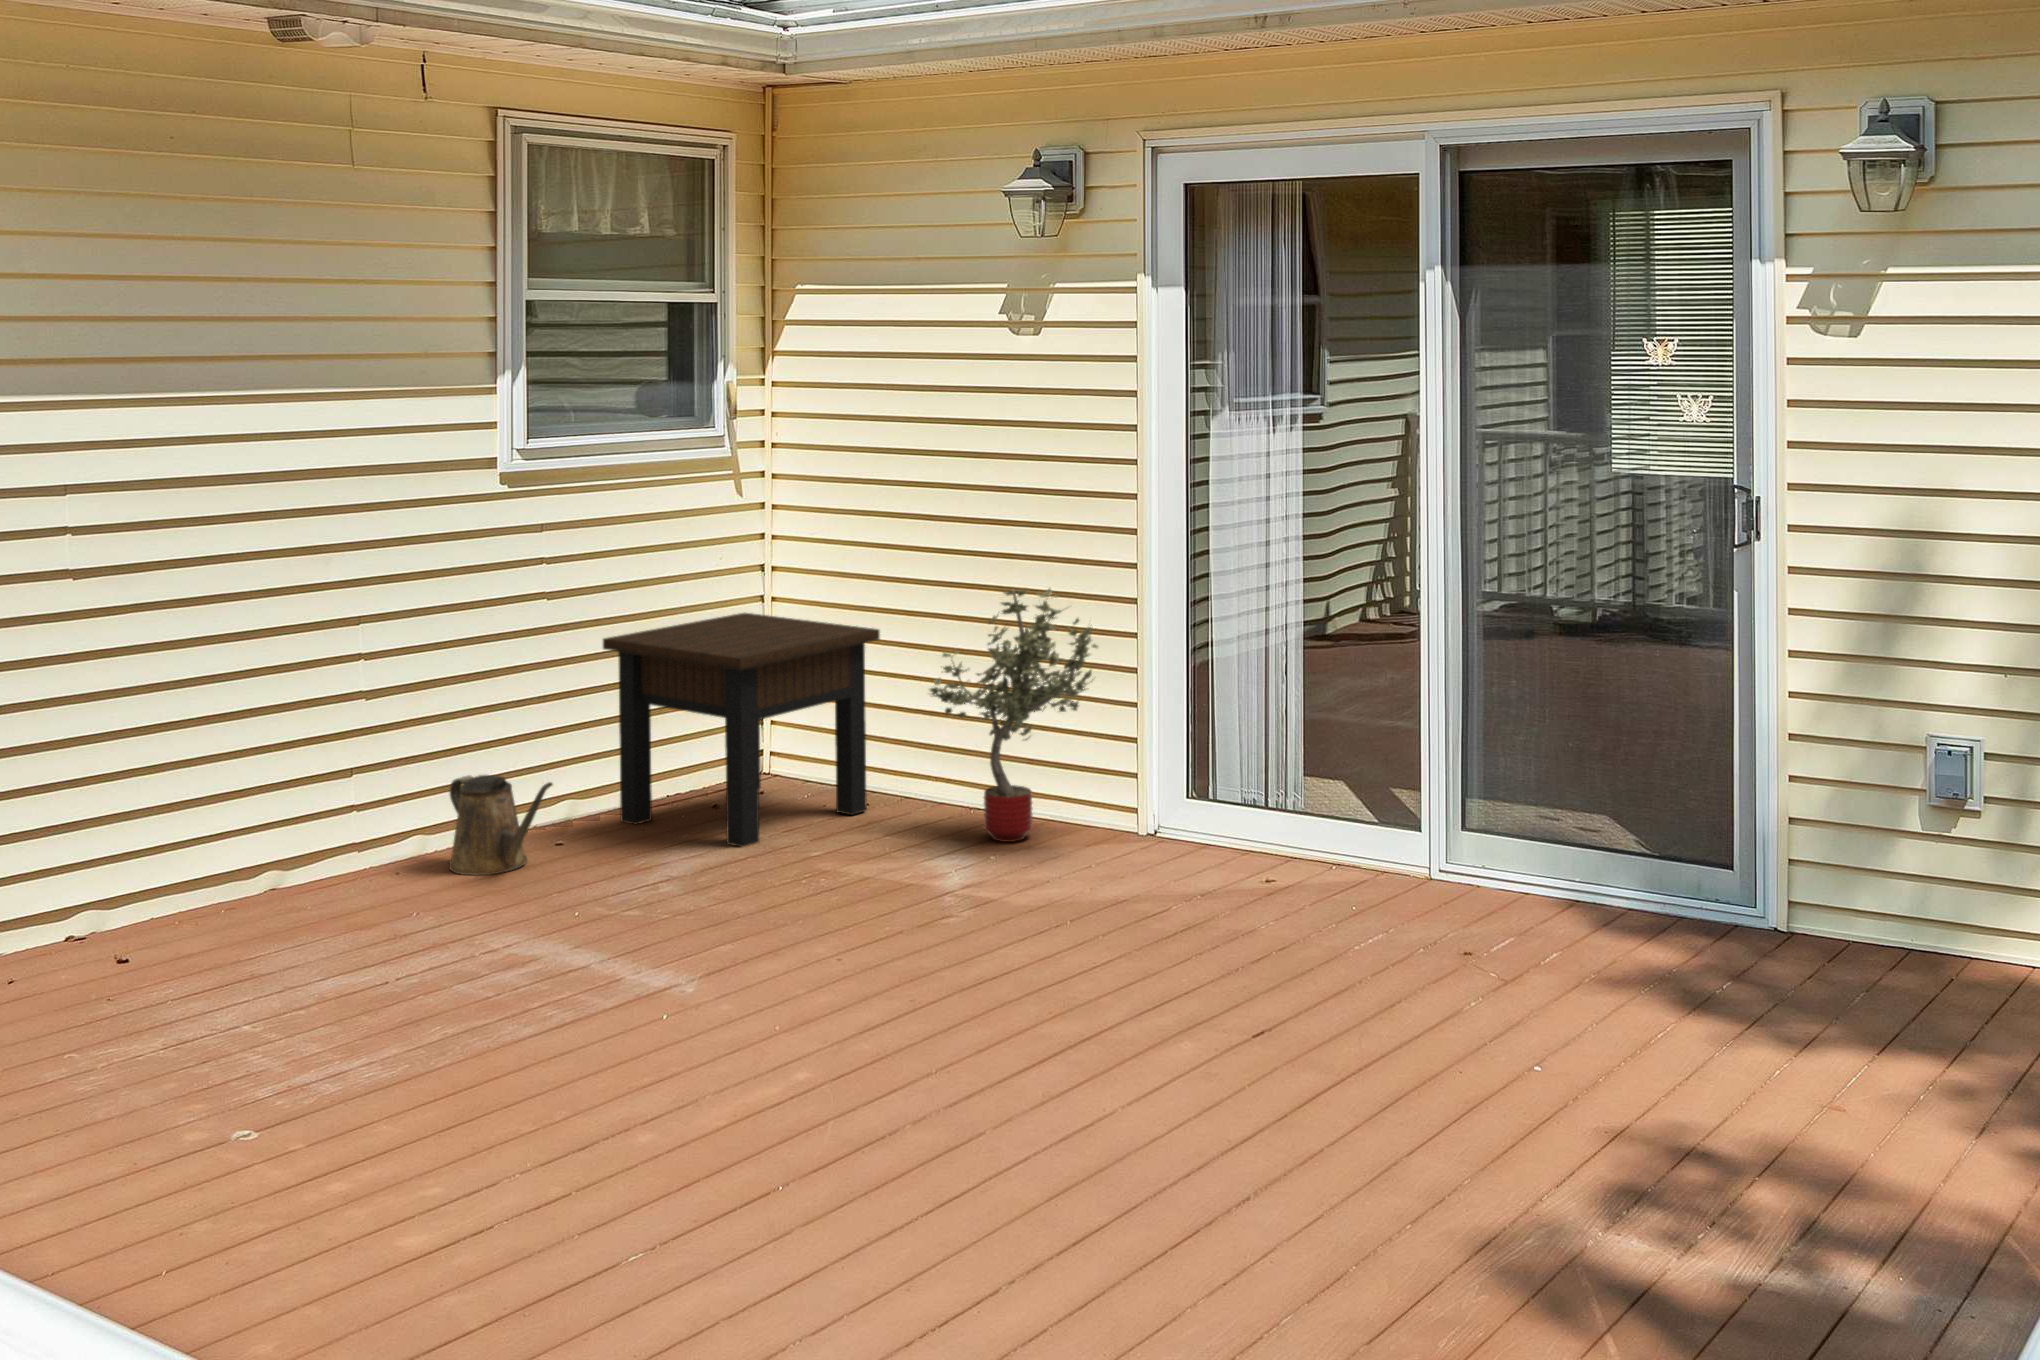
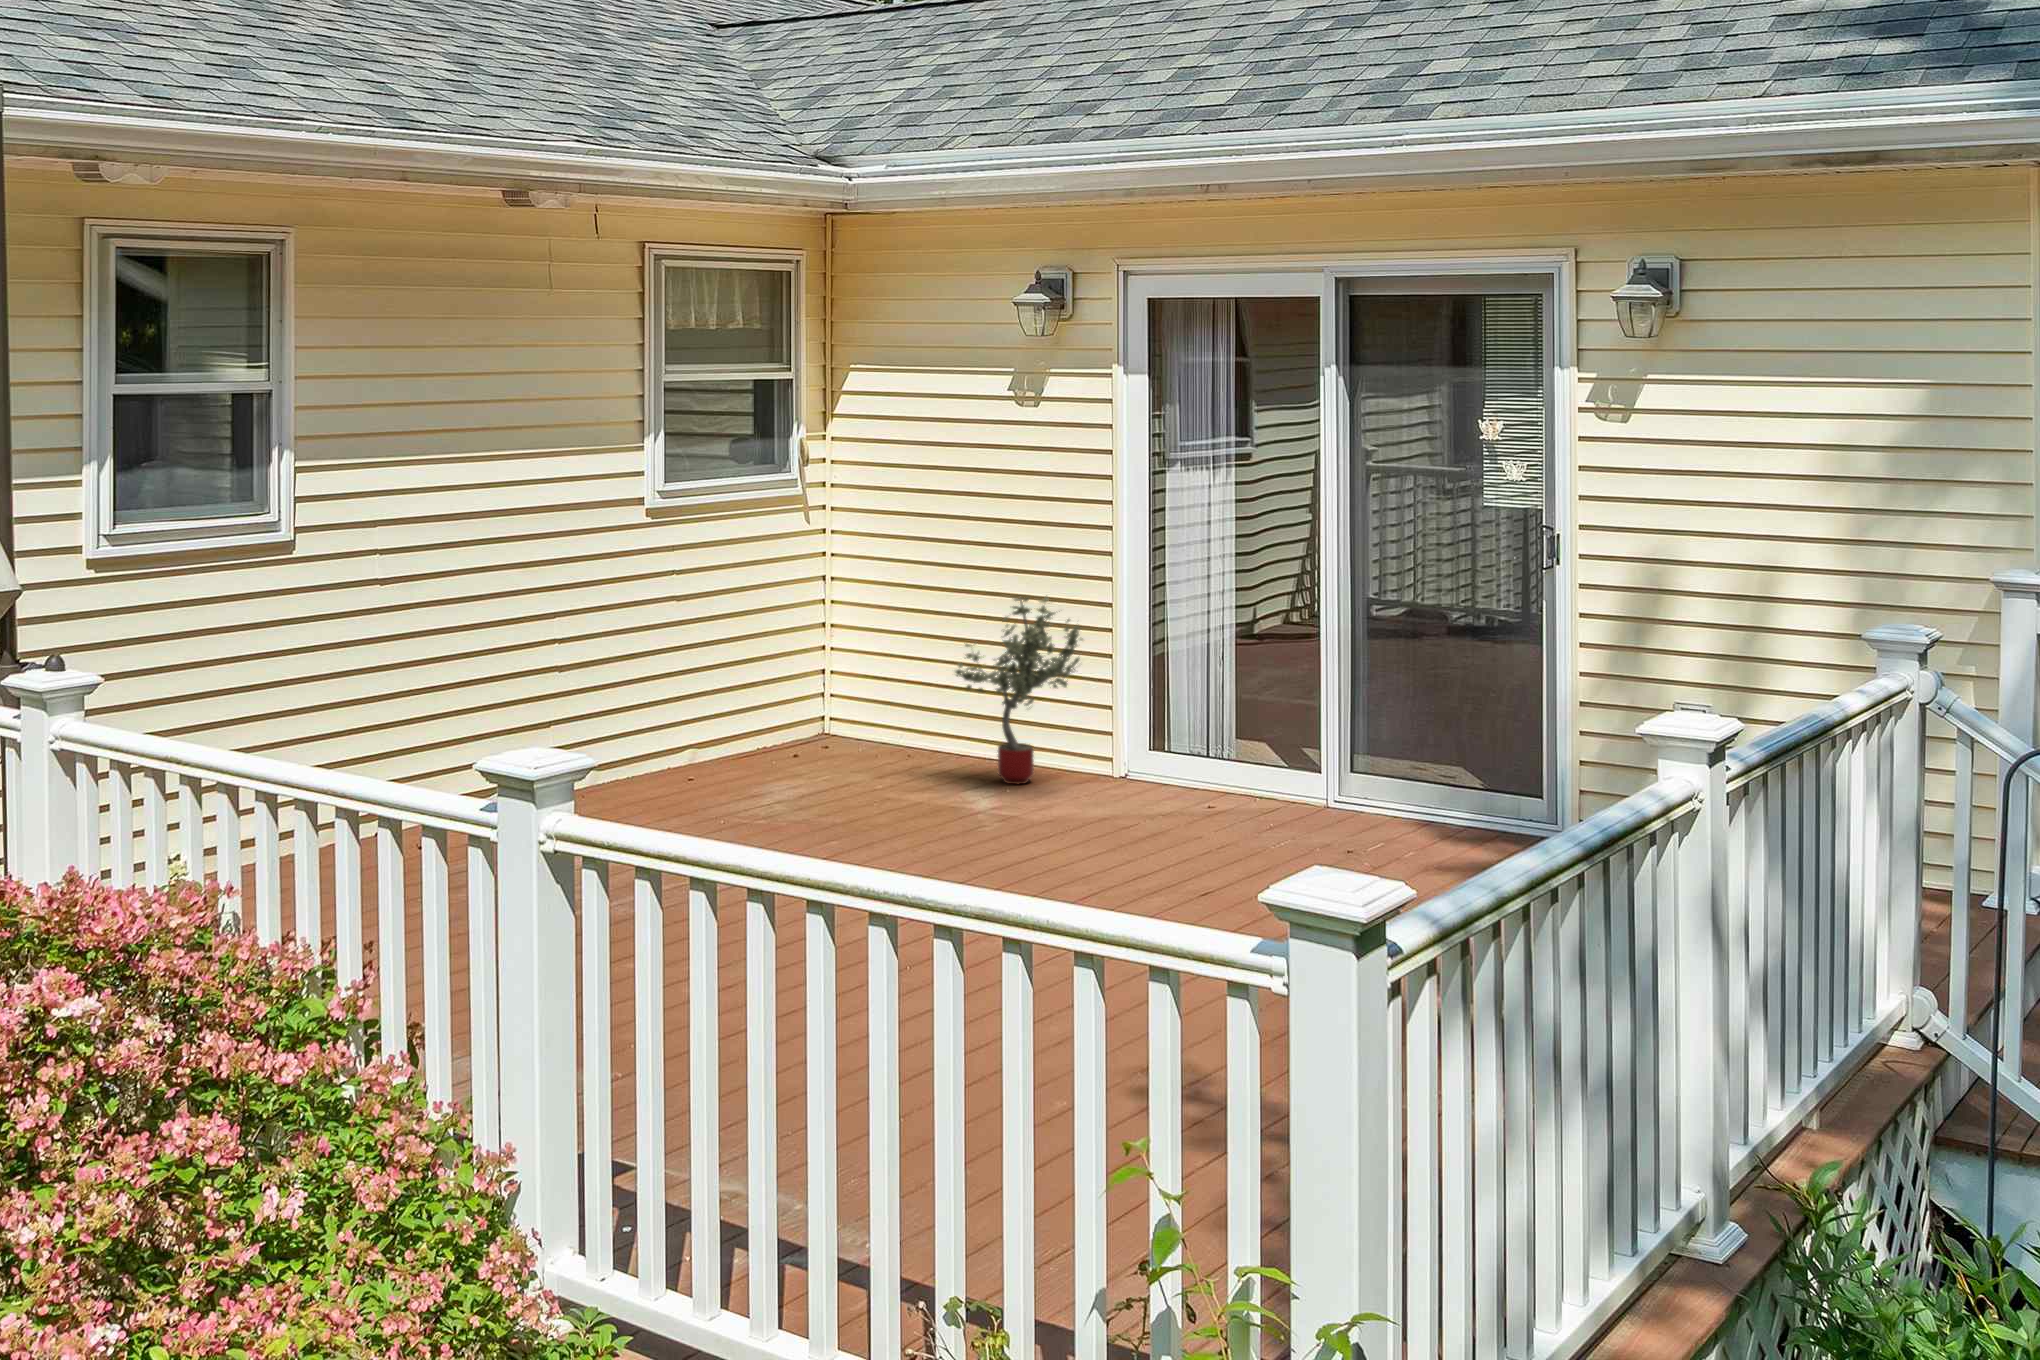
side table: present [603,613,880,847] -> none [709,612,914,789]
watering can: present [449,775,553,875] -> none [608,730,693,802]

